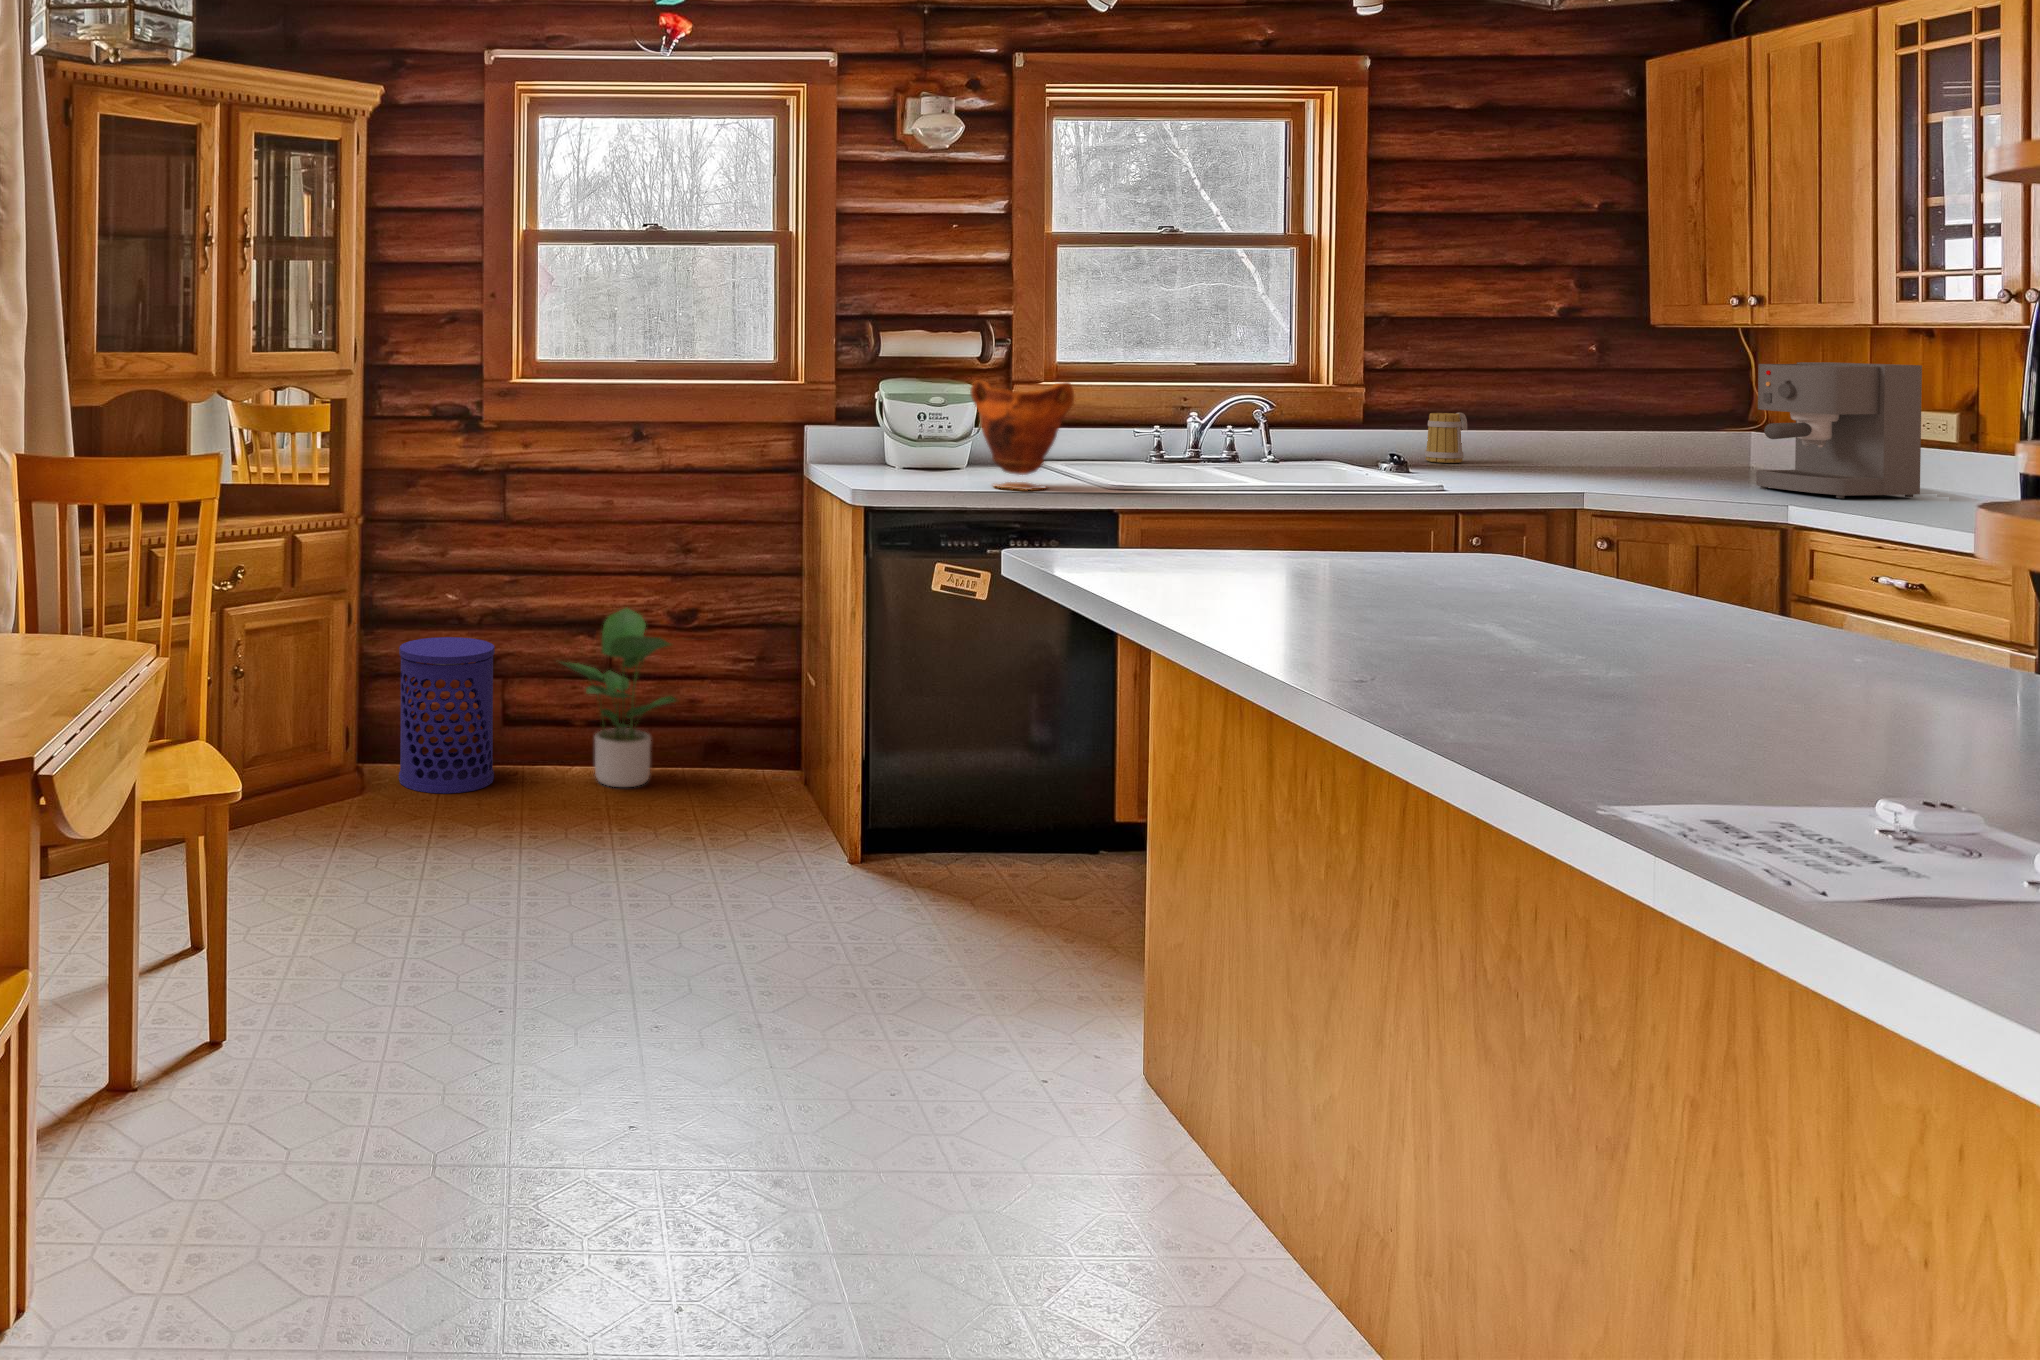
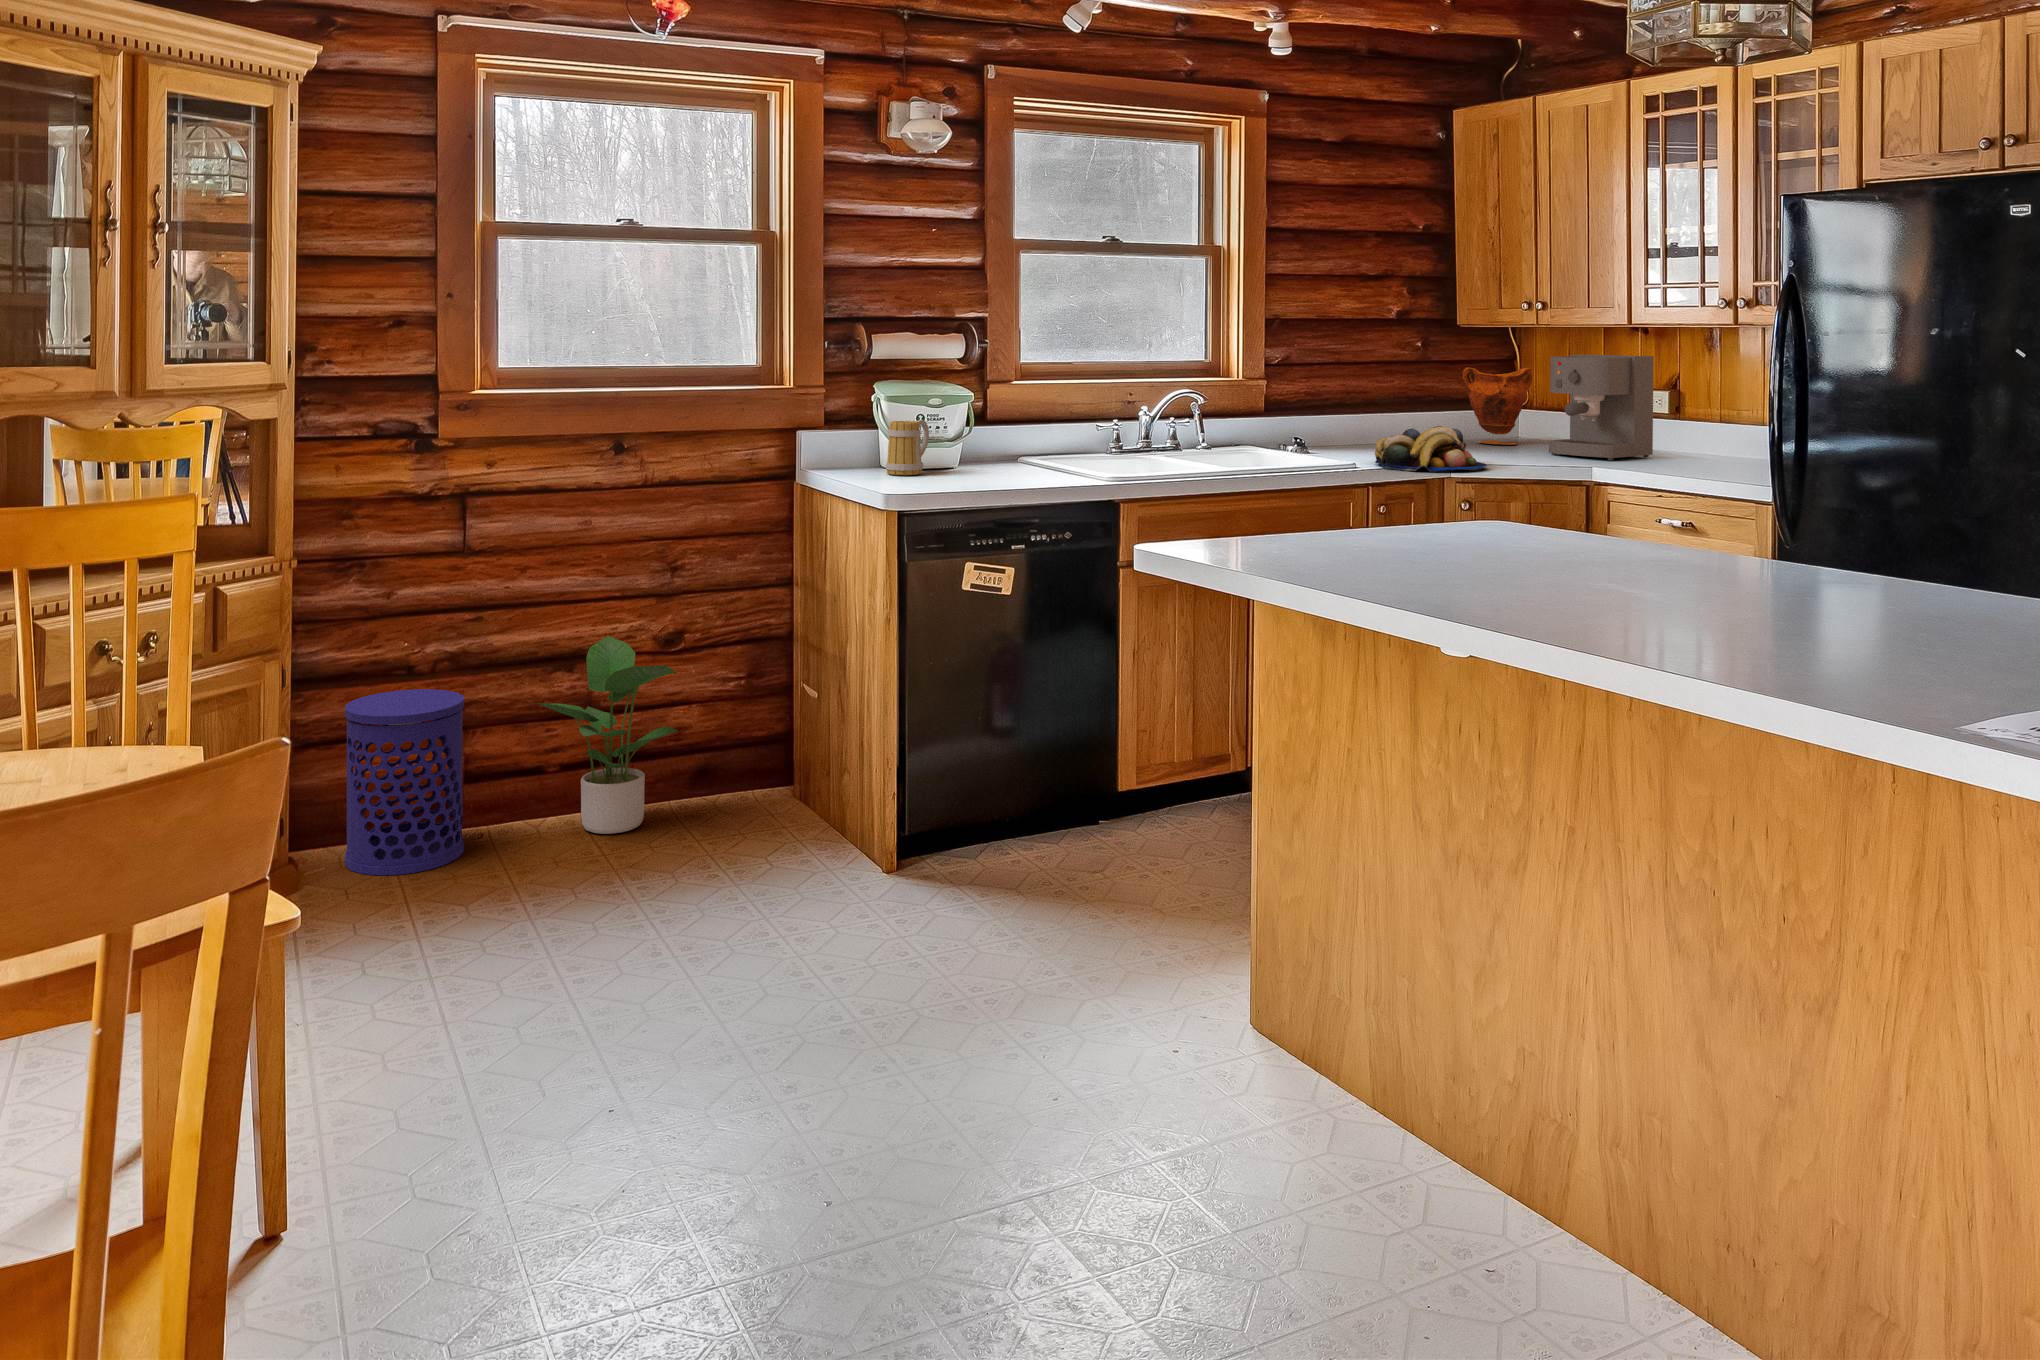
vase: present [970,380,1074,490] -> present [1462,367,1532,445]
mug: present [1425,413,1467,463] -> present [886,420,929,475]
fruit bowl: none [1470,445,1624,499] -> present [1375,426,1487,471]

